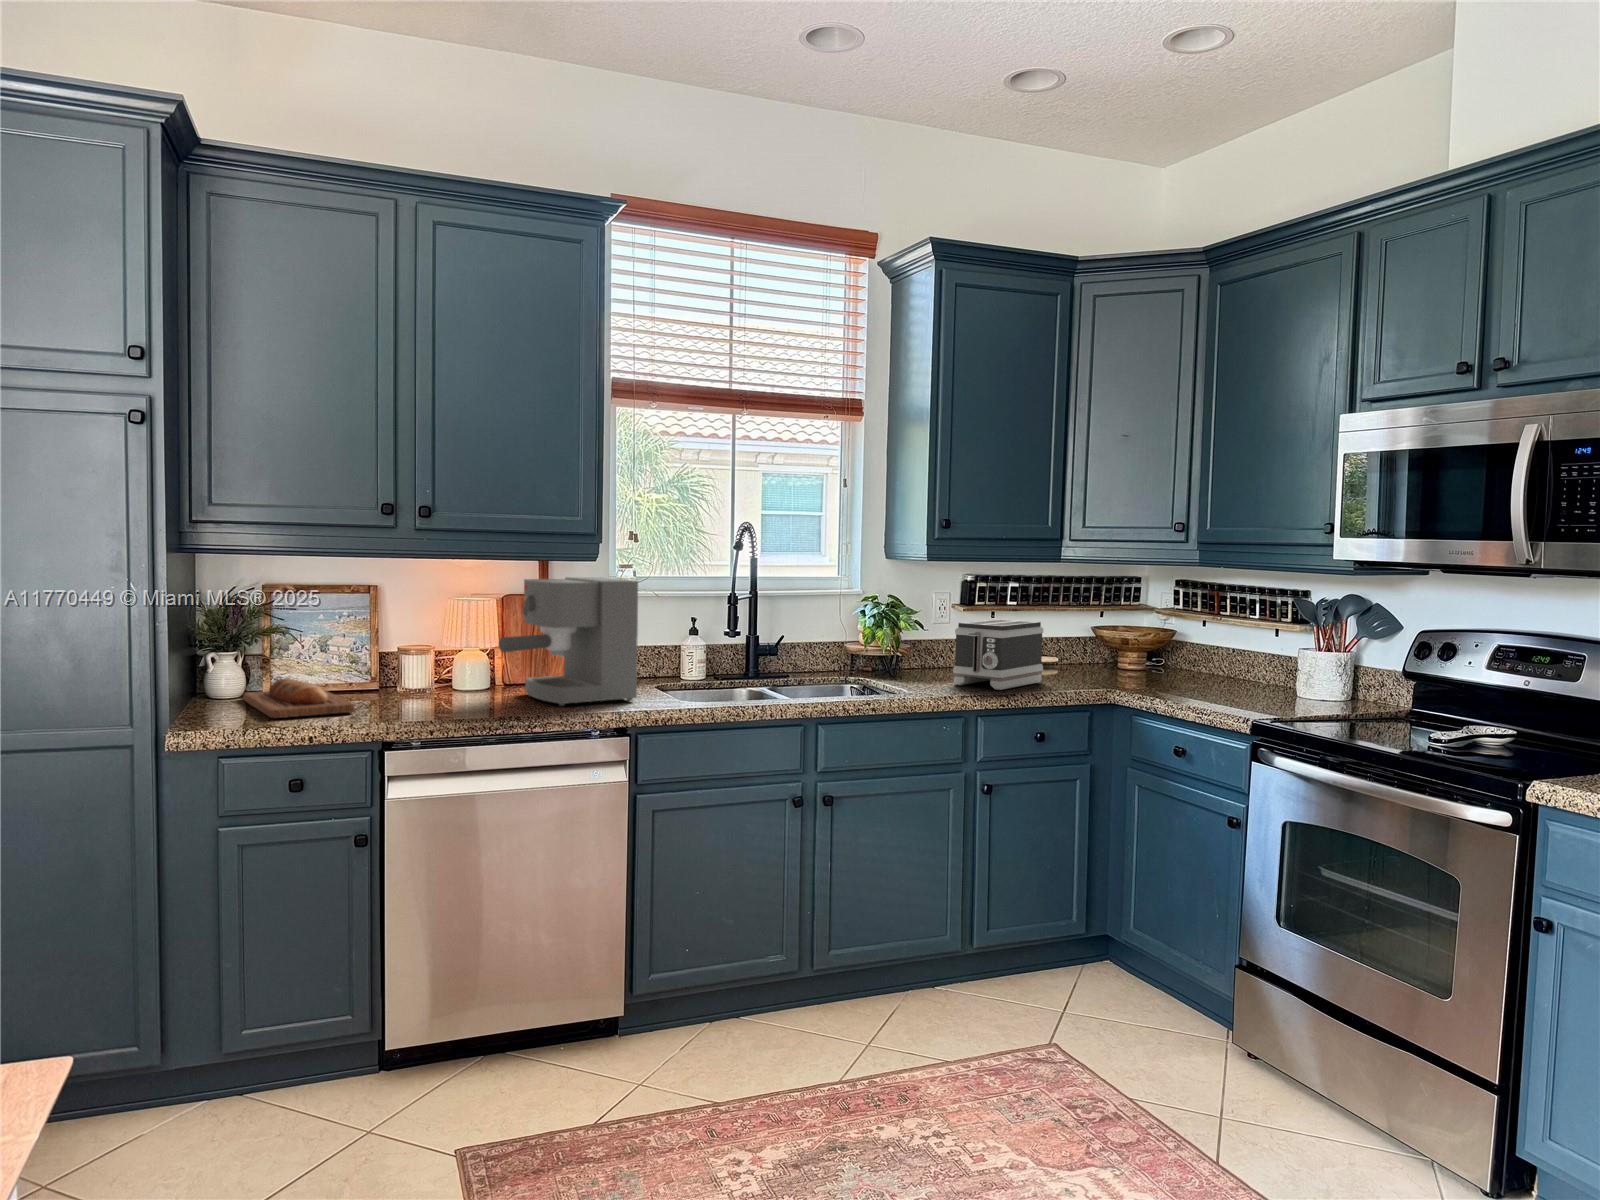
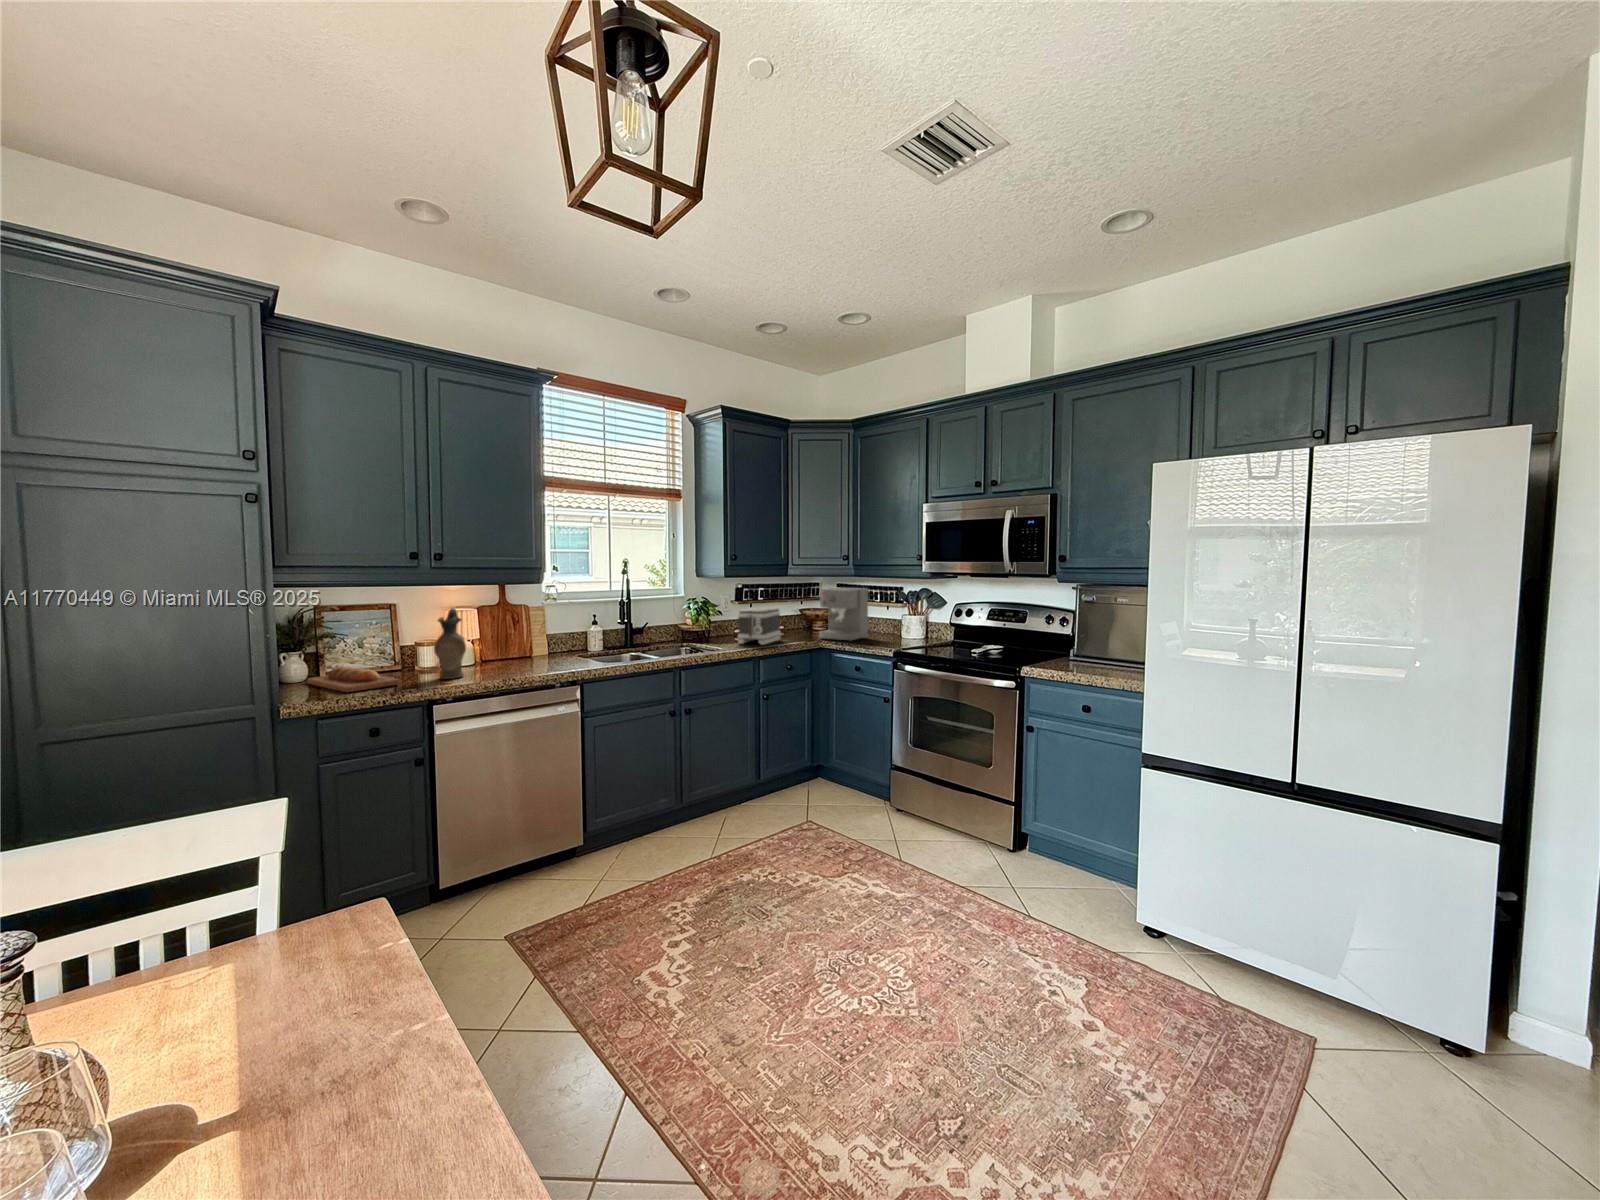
coffee maker: present [499,577,638,706] -> present [819,588,868,641]
ceramic pitcher: none [409,595,458,709] -> present [434,608,466,679]

